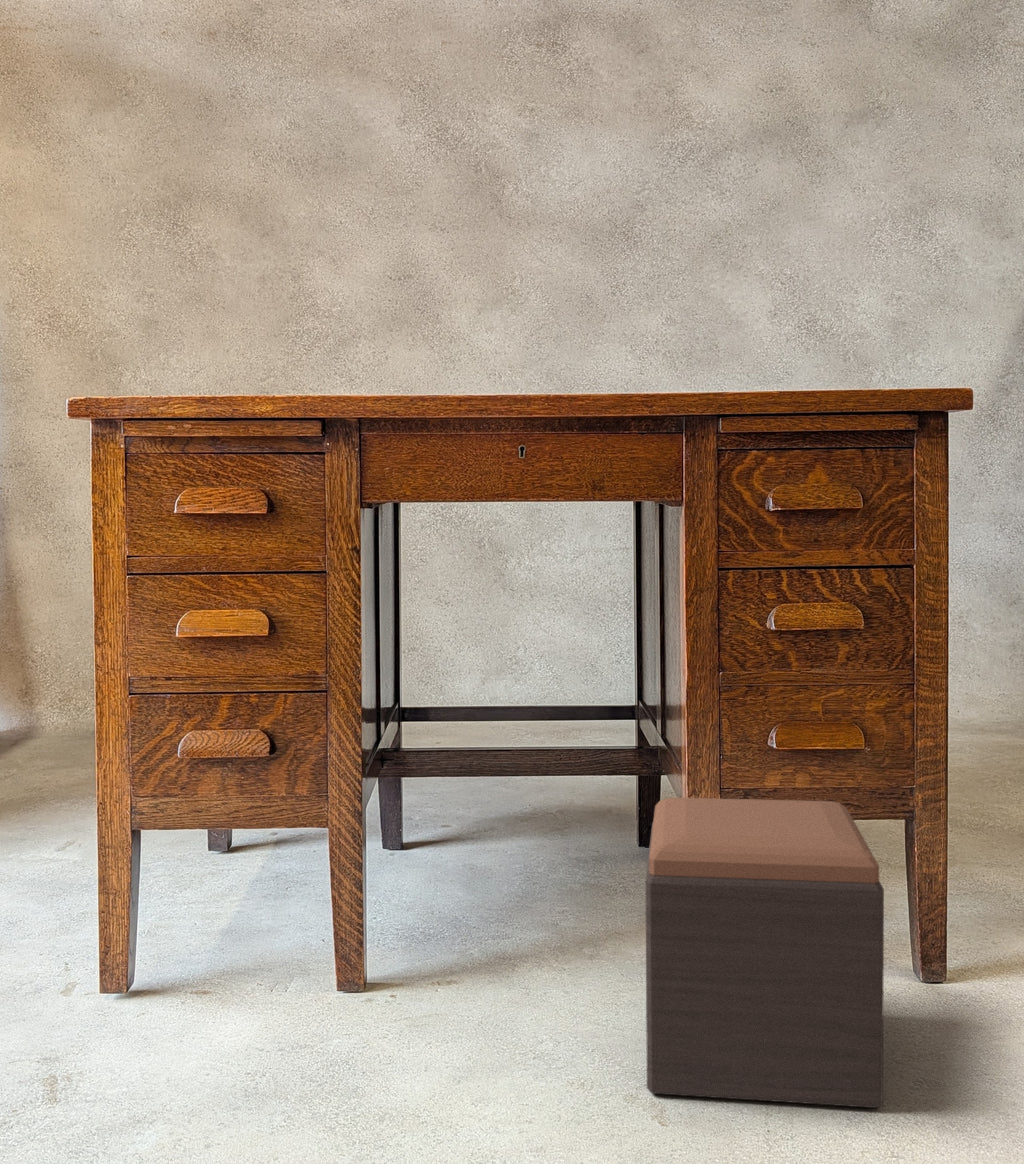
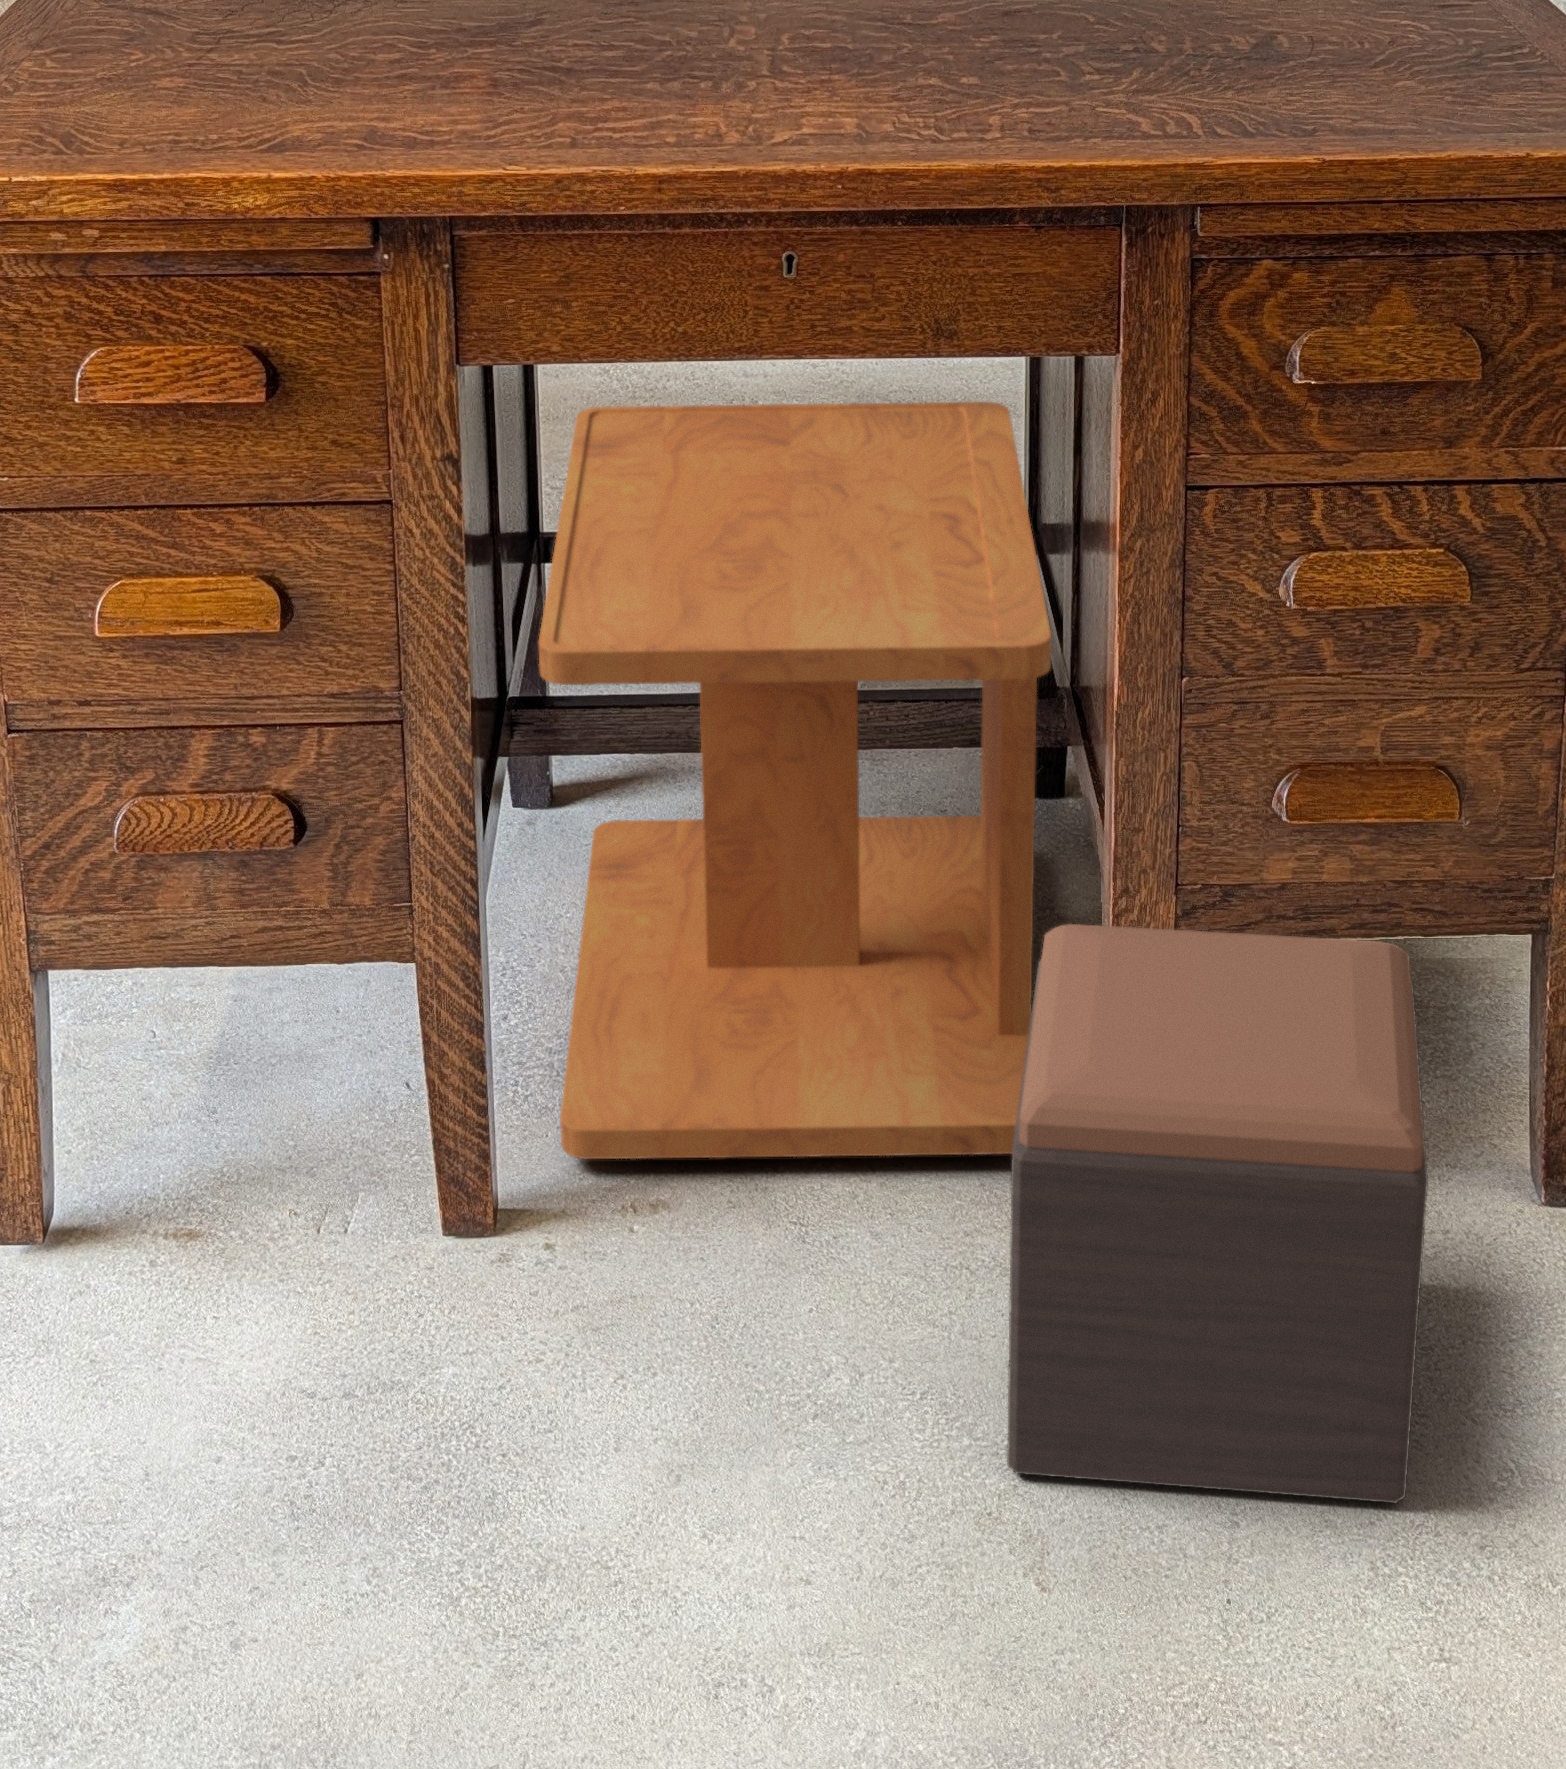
side table: none [400,635,654,960] -> present [538,402,1051,1159]

